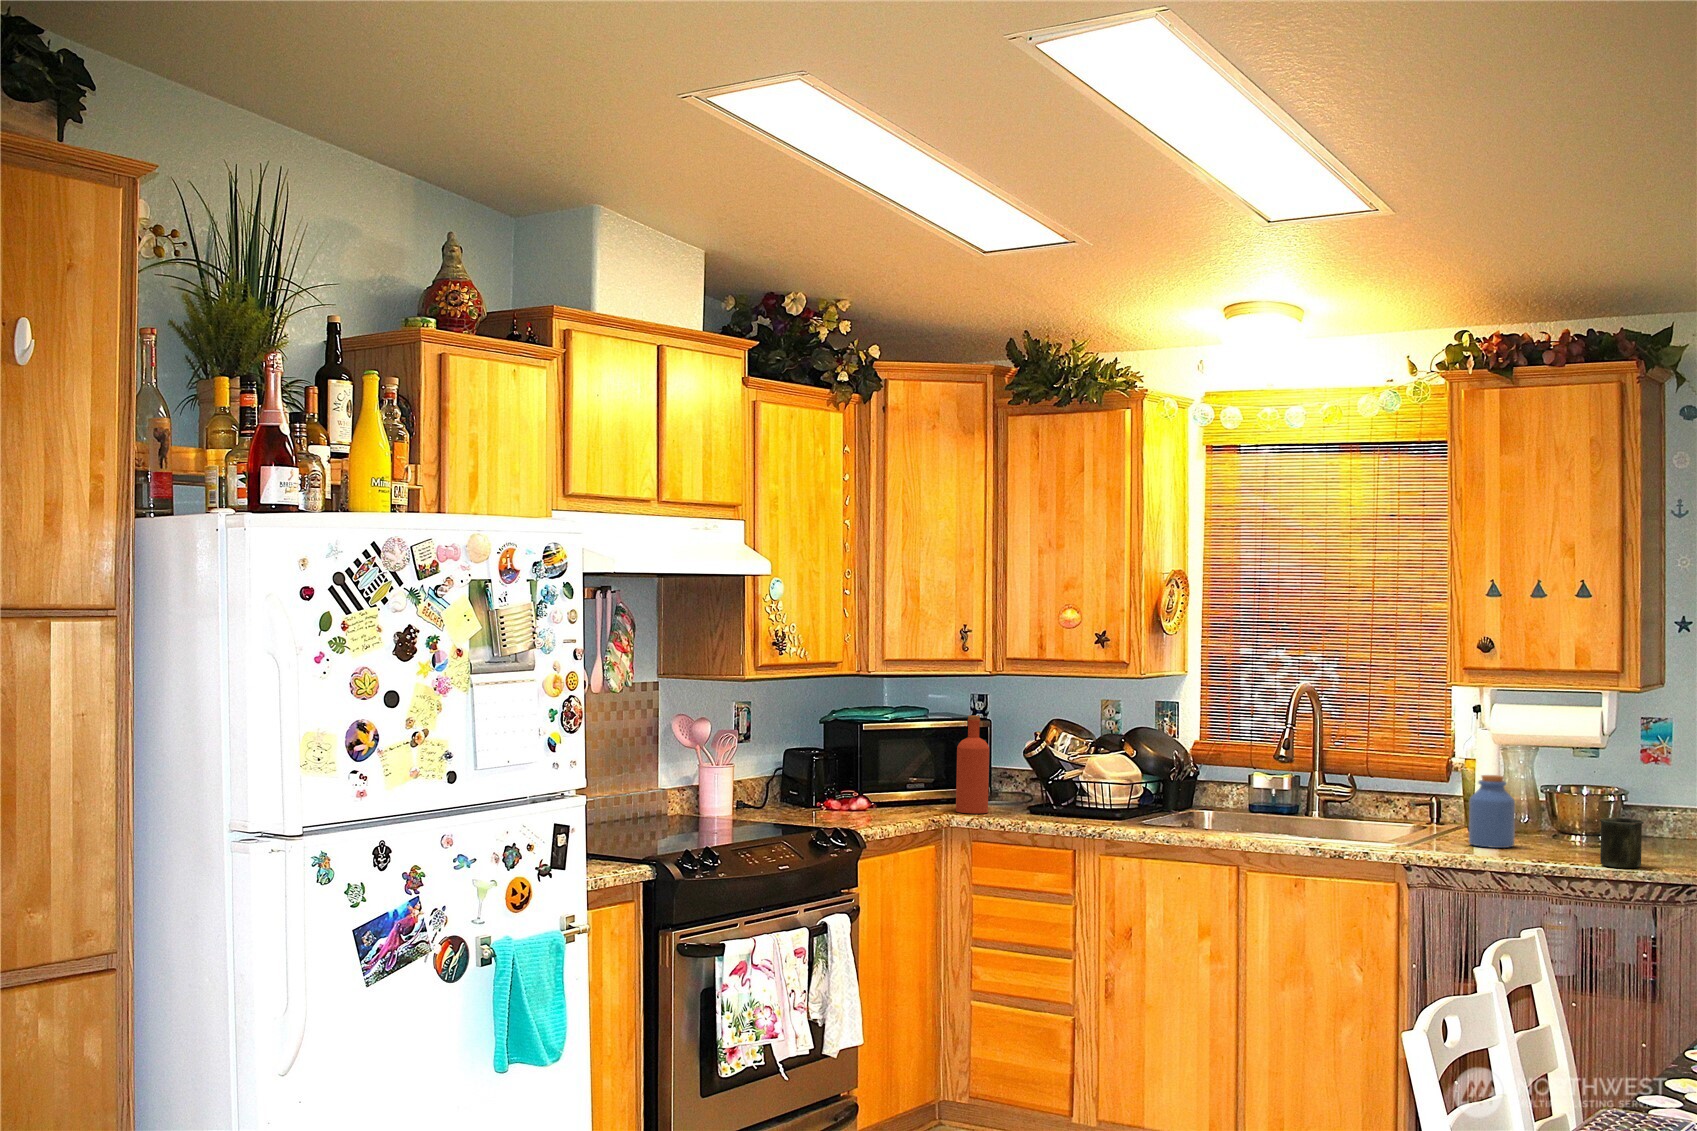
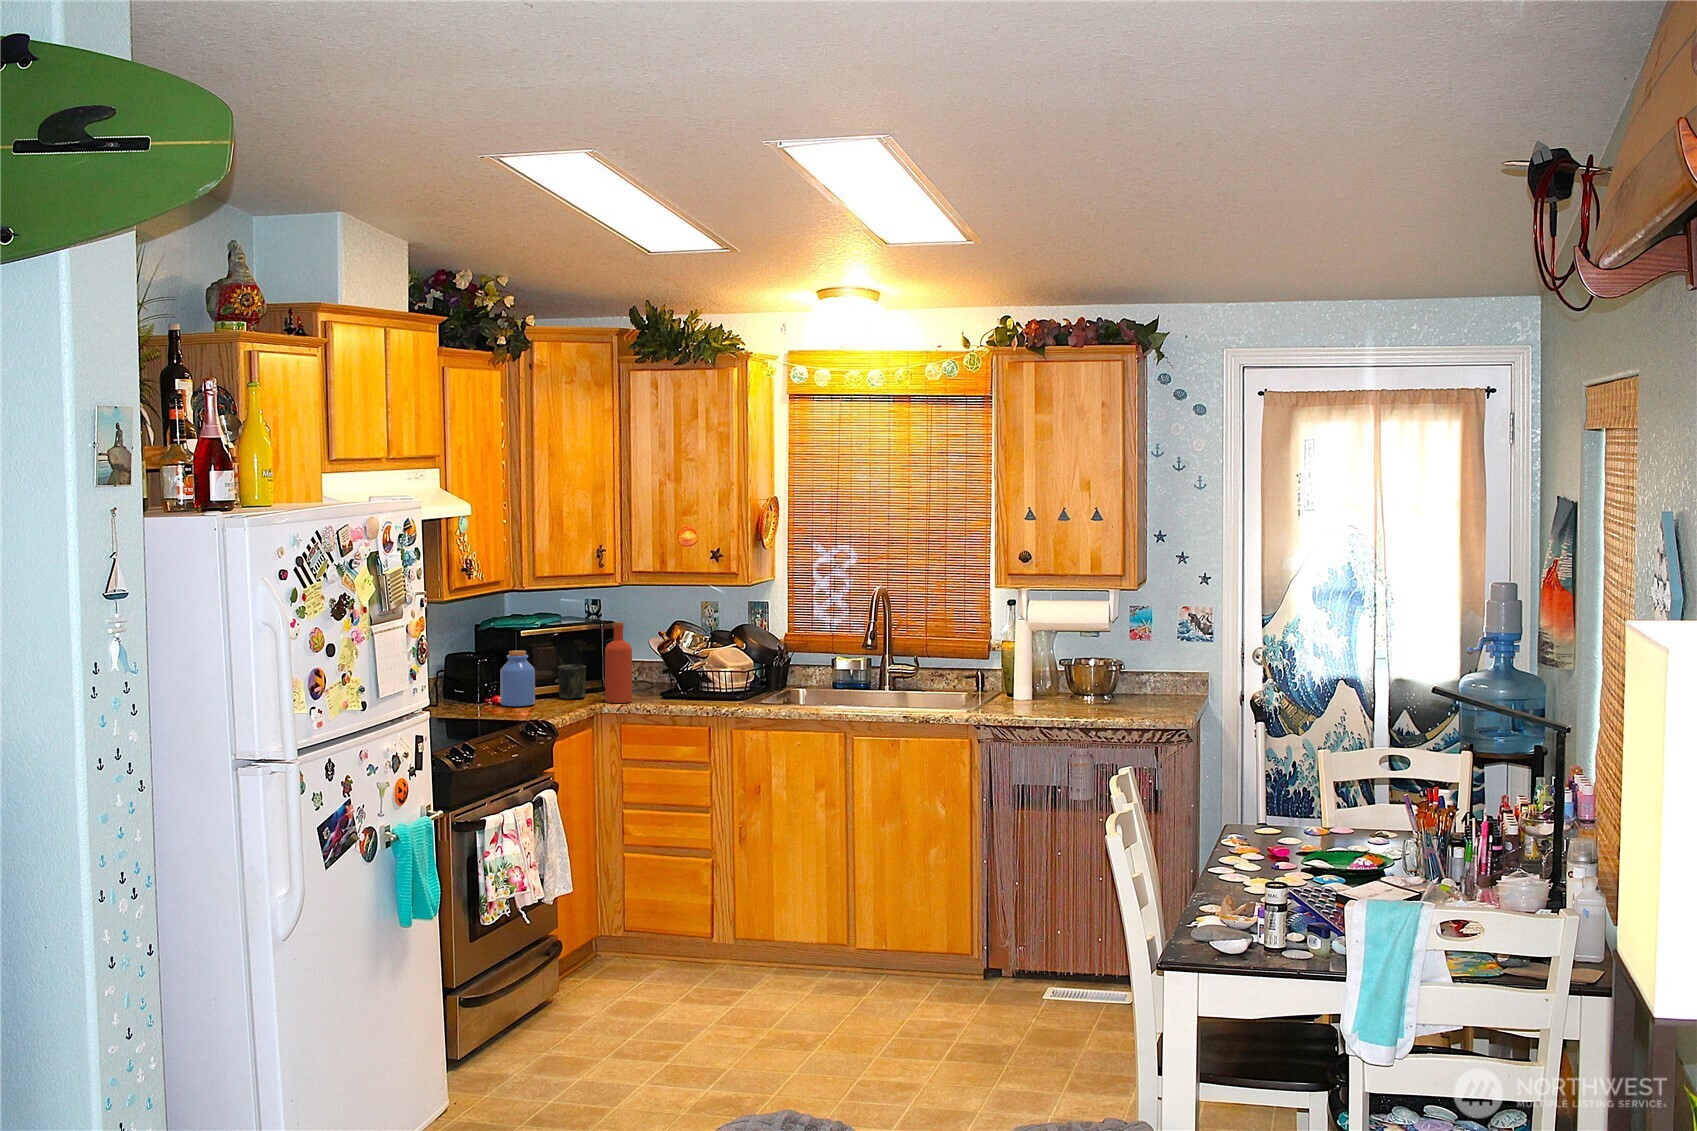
jar: present [1469,775,1515,848] -> present [500,650,535,706]
mug: present [1600,818,1644,868] -> present [558,665,586,699]

